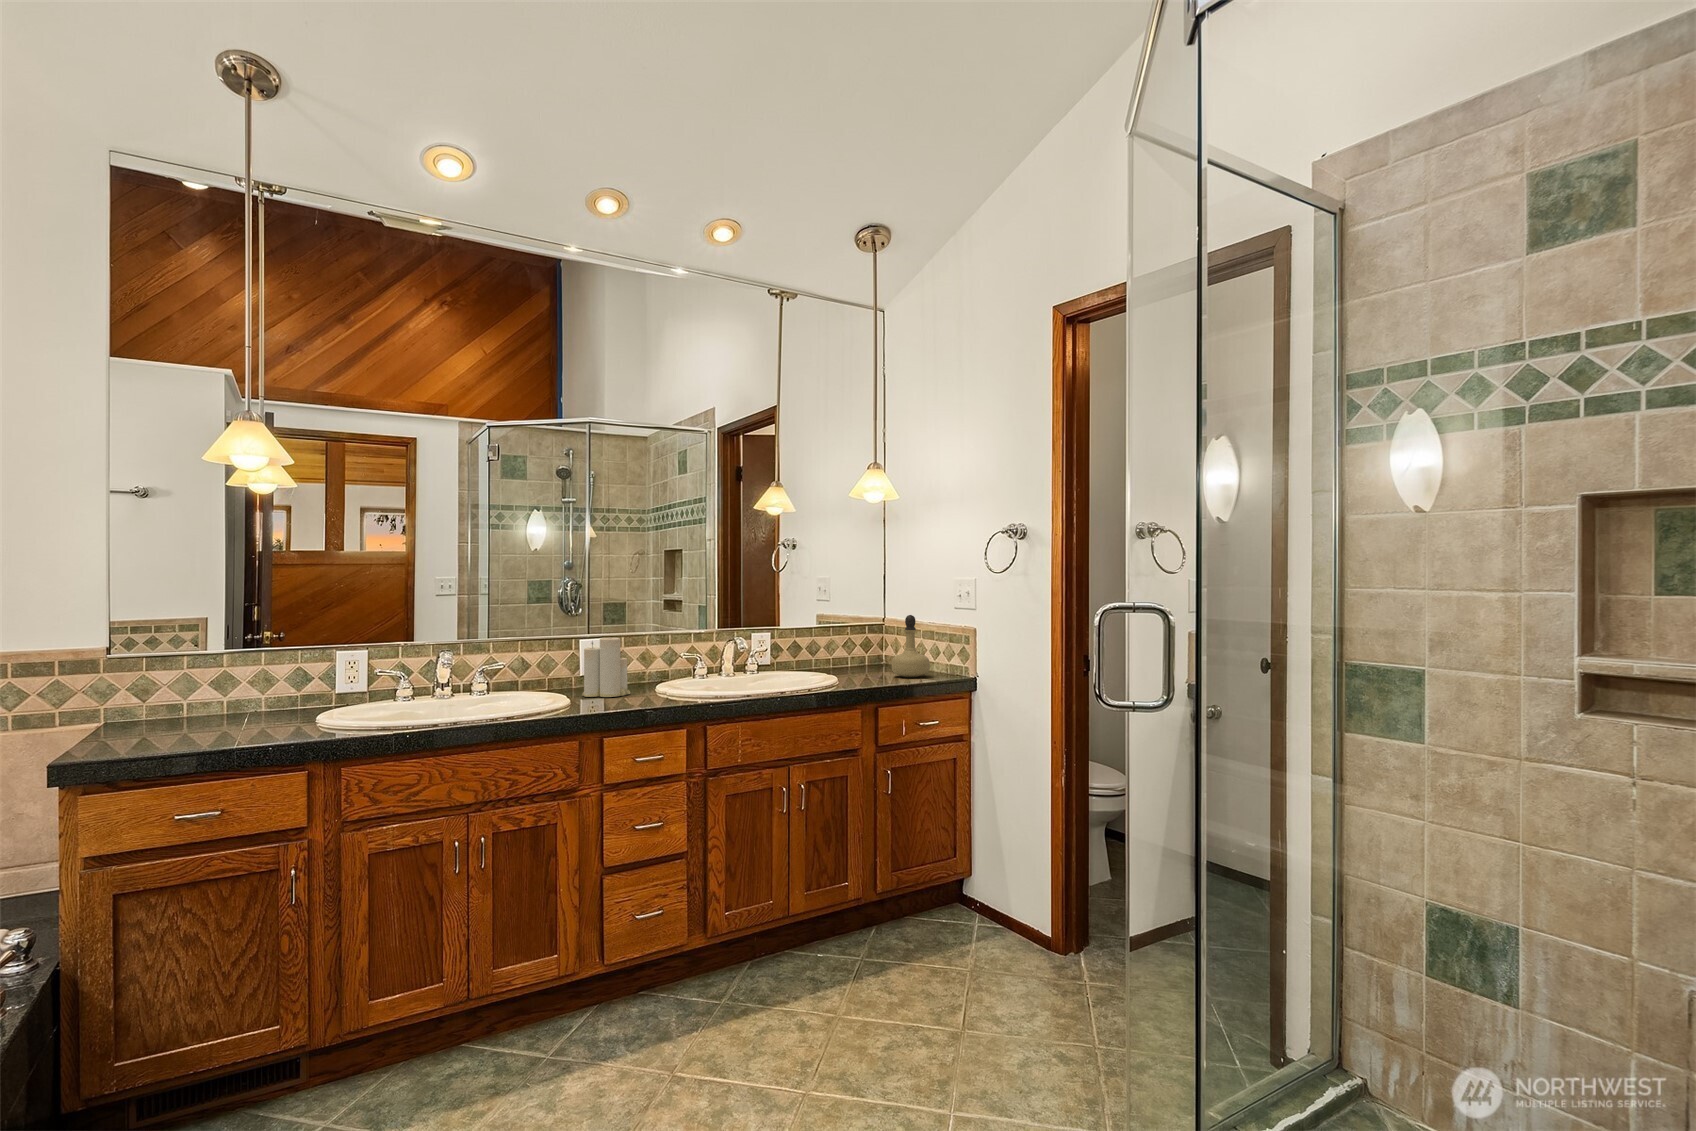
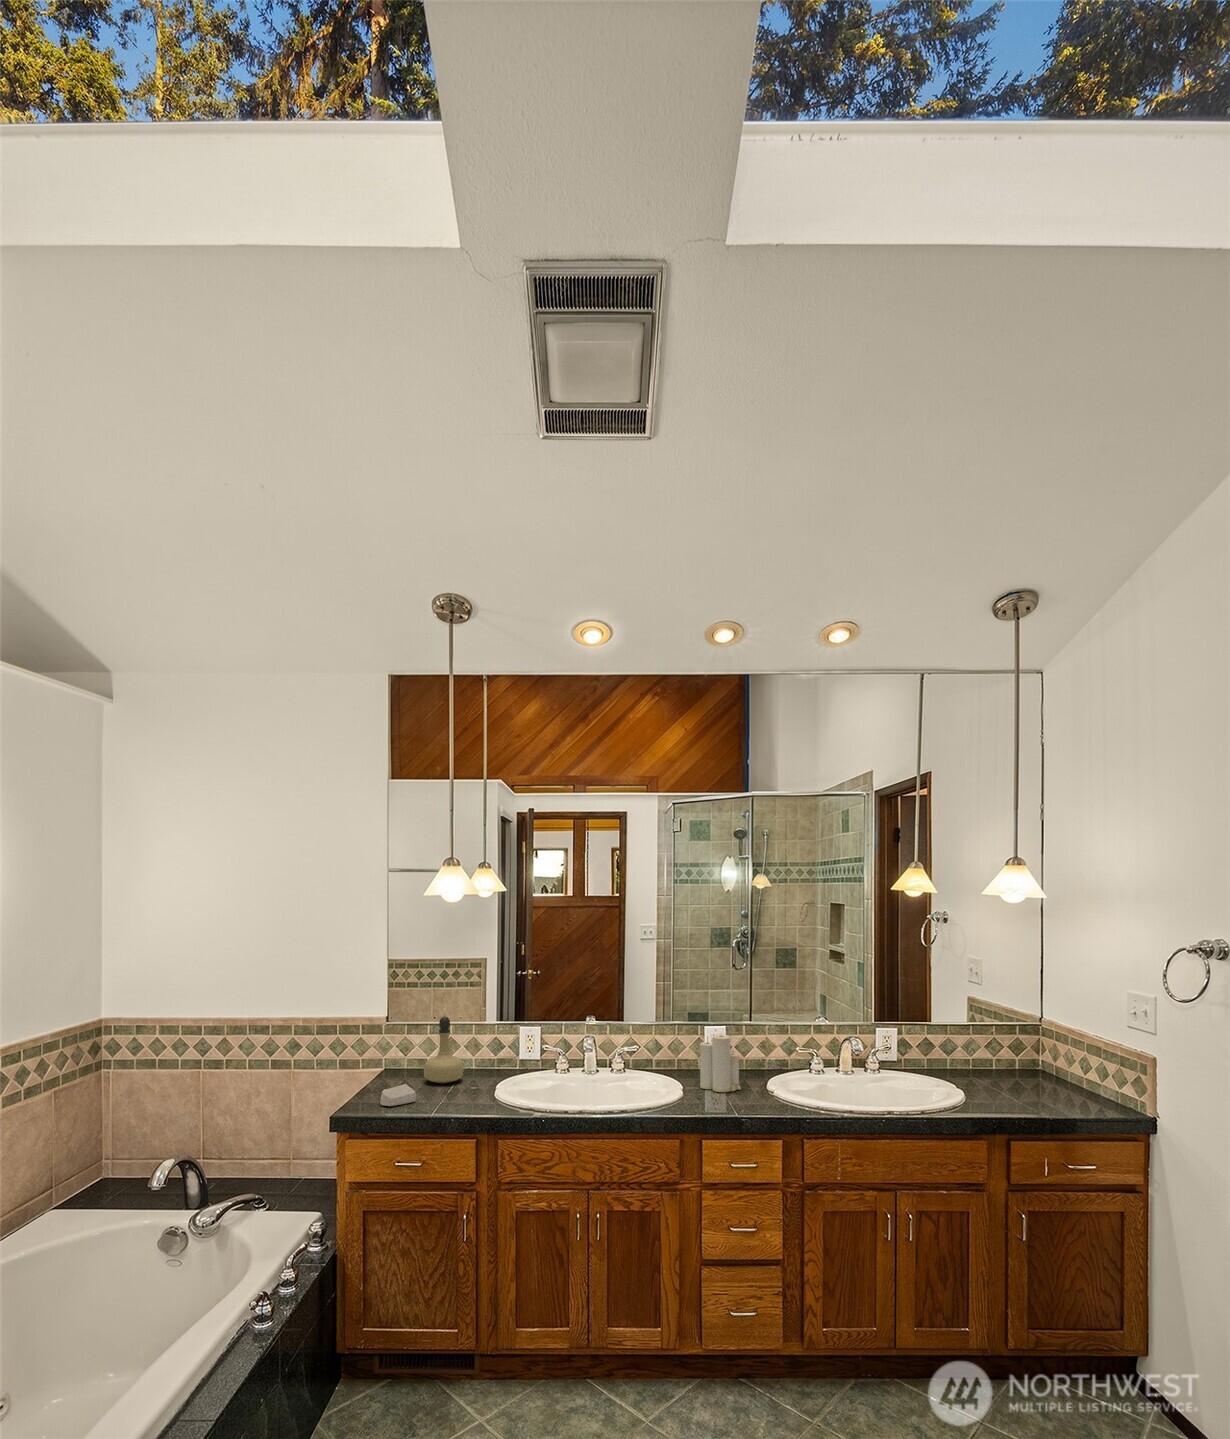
perfume bottle: present [892,615,930,677] -> present [424,1017,464,1083]
soap bar: none [129,719,193,747] -> present [380,1084,416,1106]

